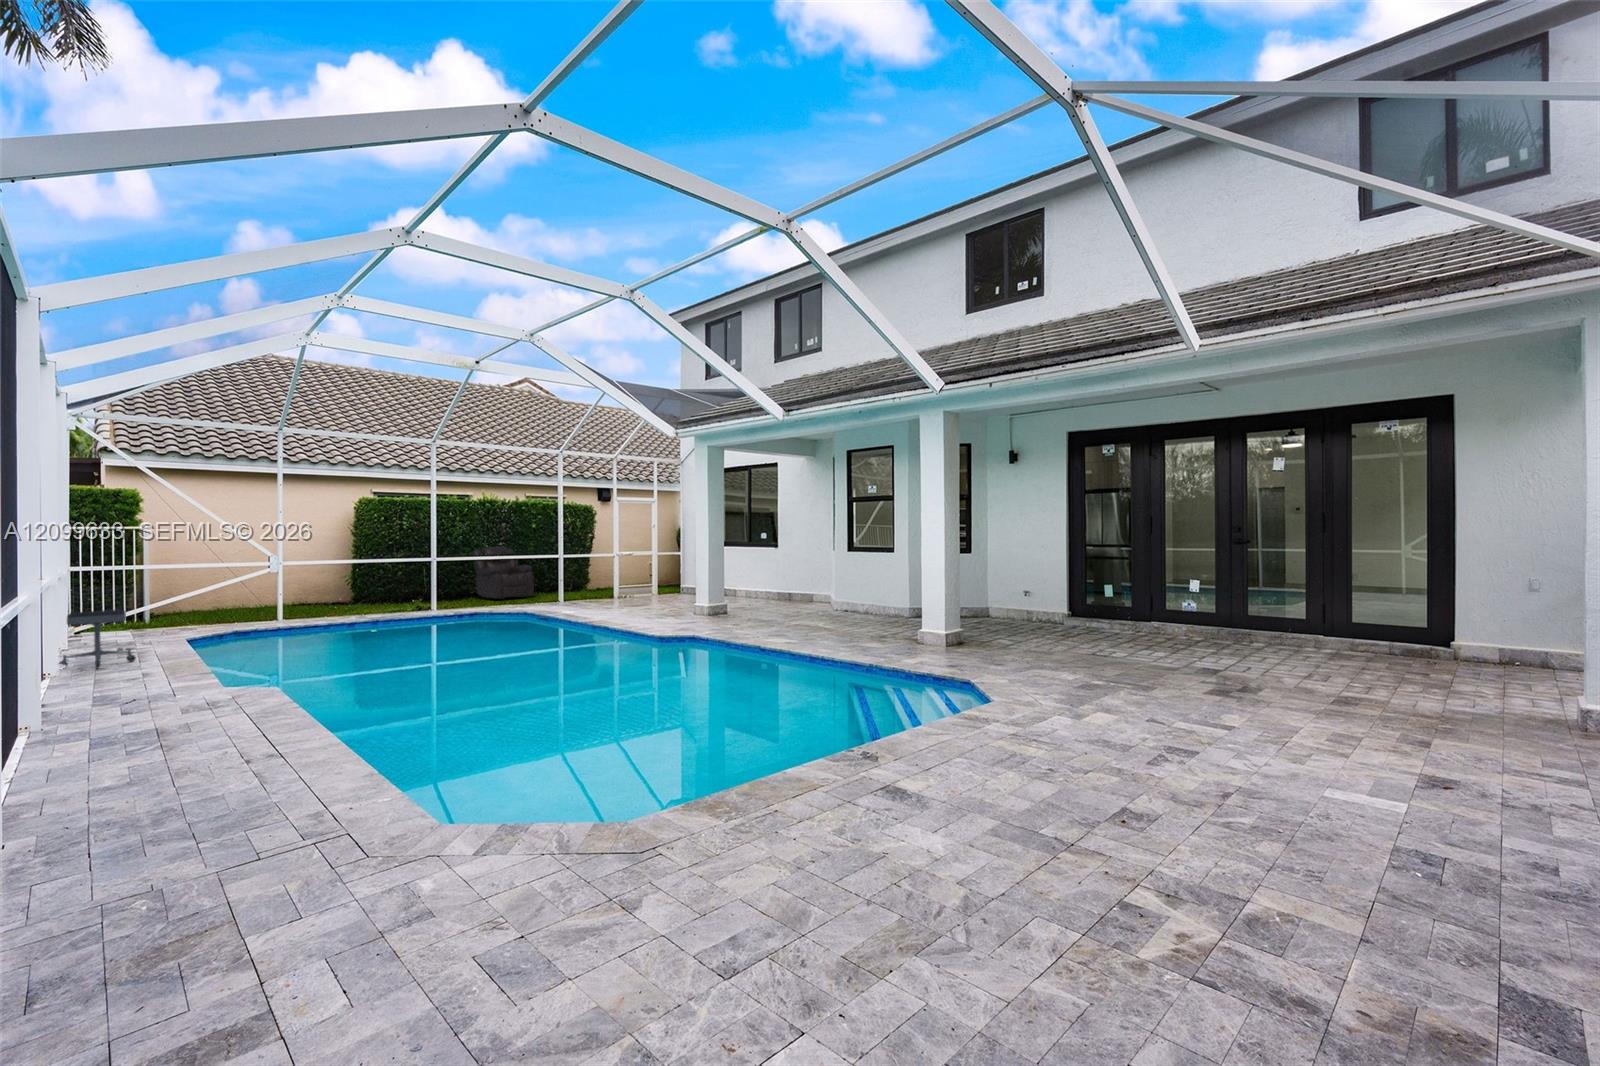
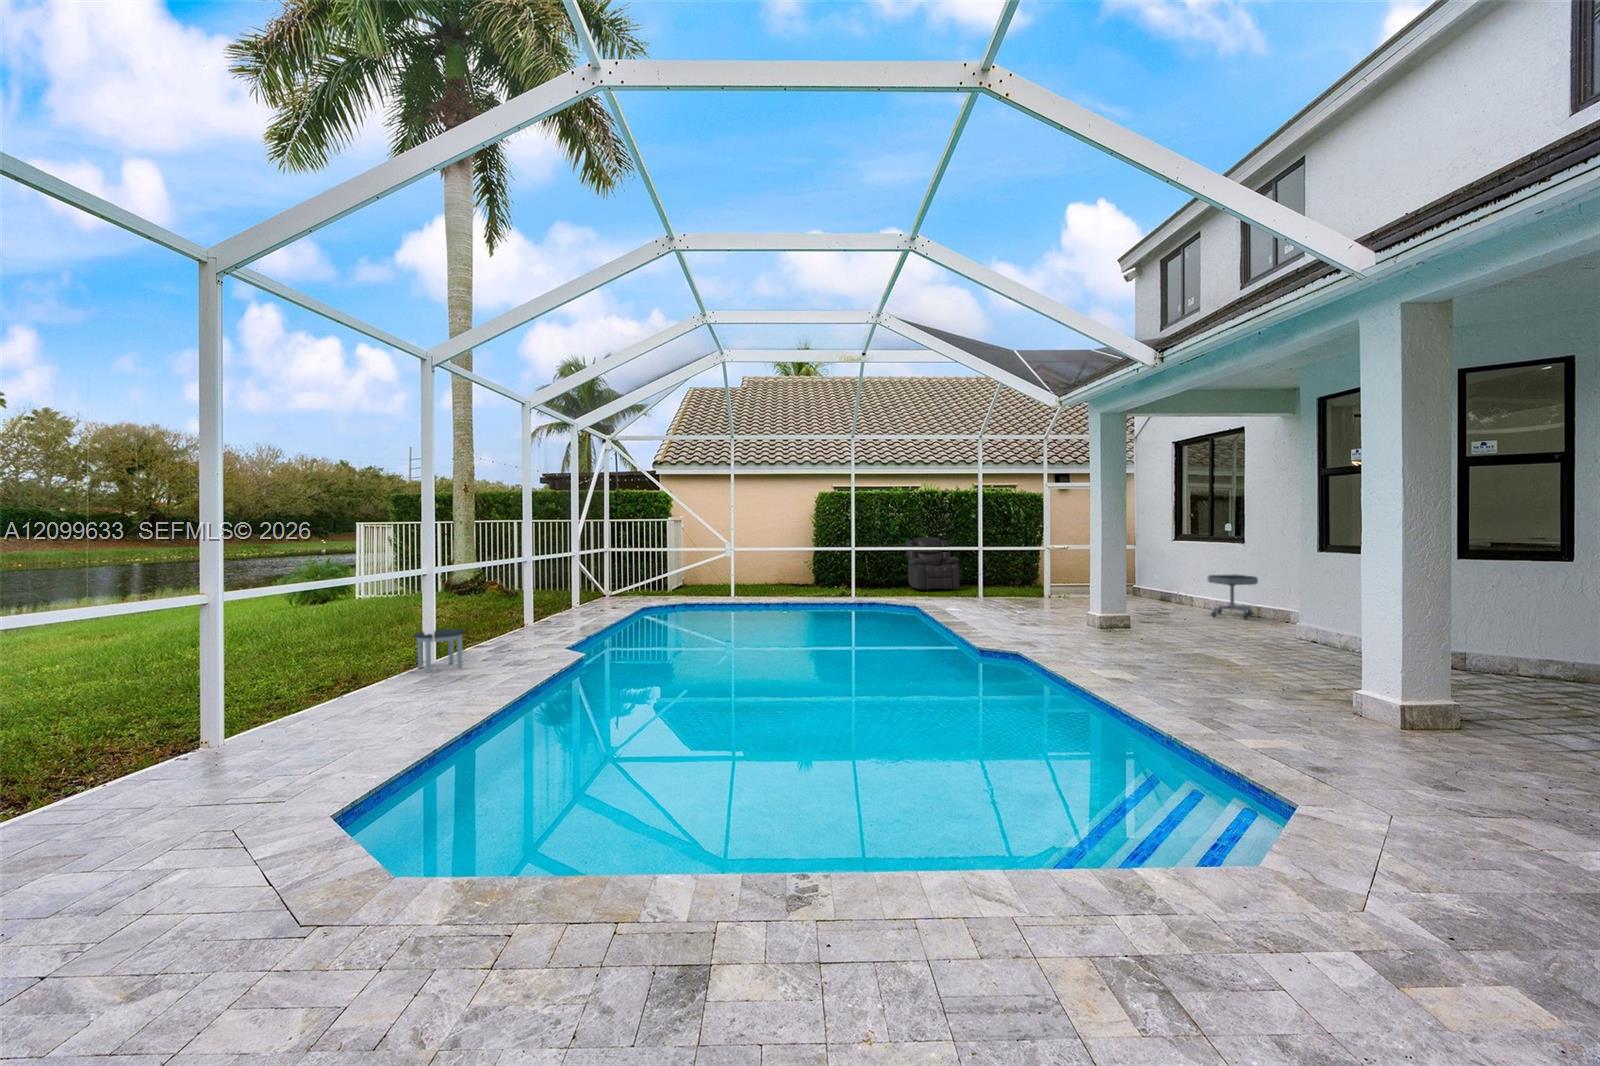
stool: present [59,609,135,669] -> present [1208,575,1258,619]
round table: none [36,676,122,736] -> present [414,629,465,672]

